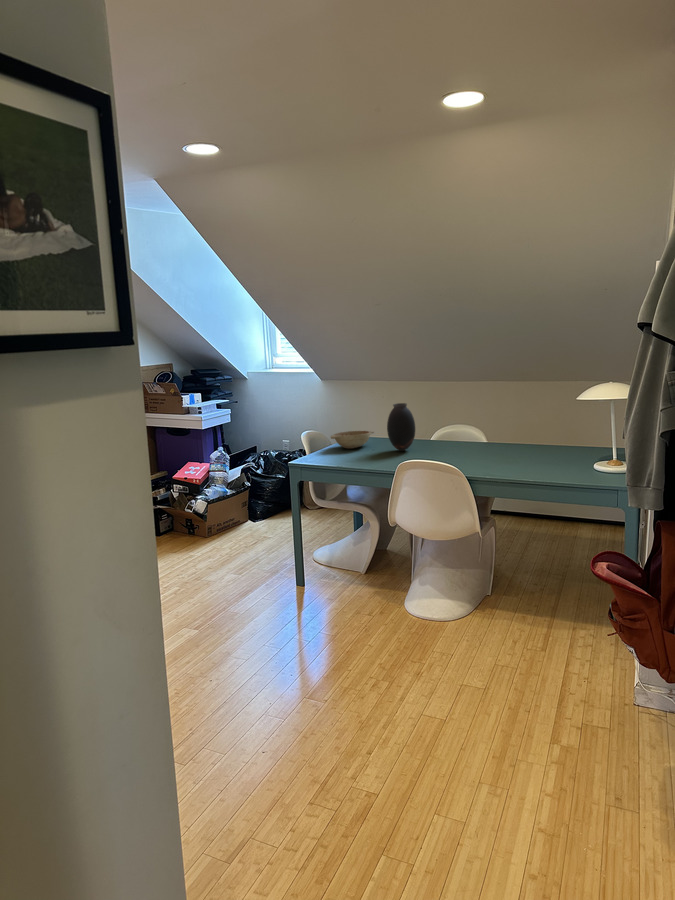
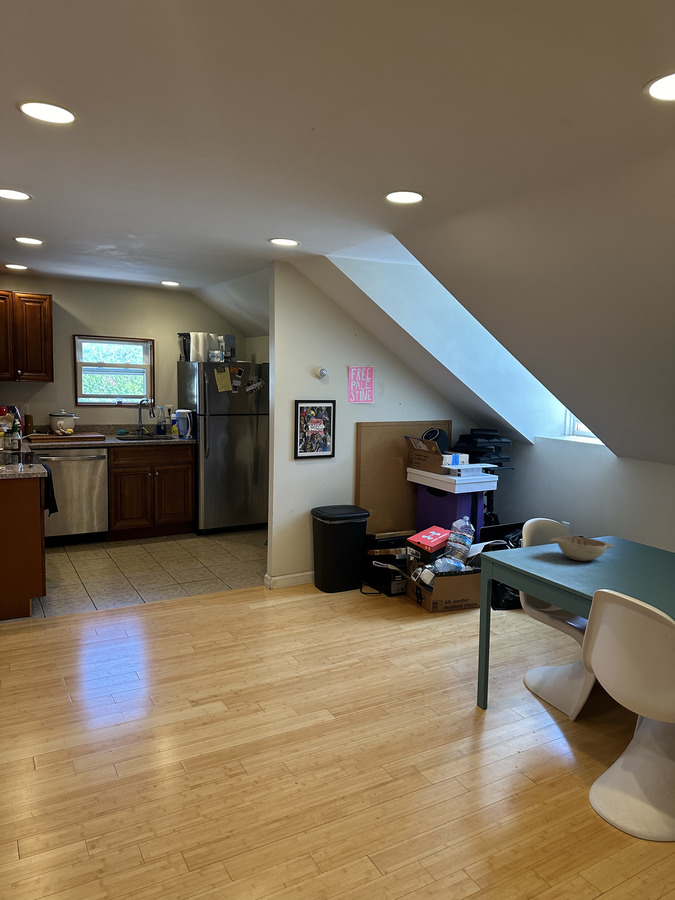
vase: present [387,403,415,451] -> none [620,518,661,582]

